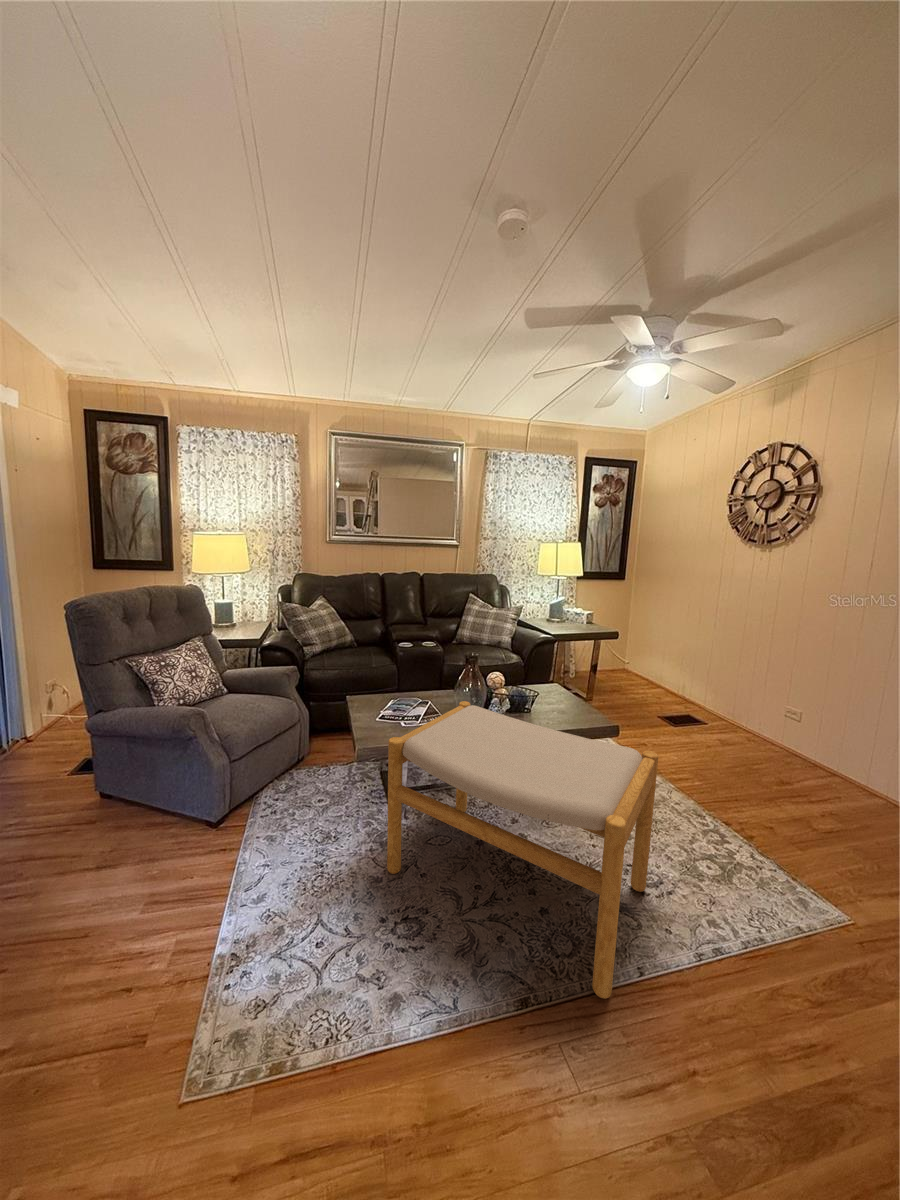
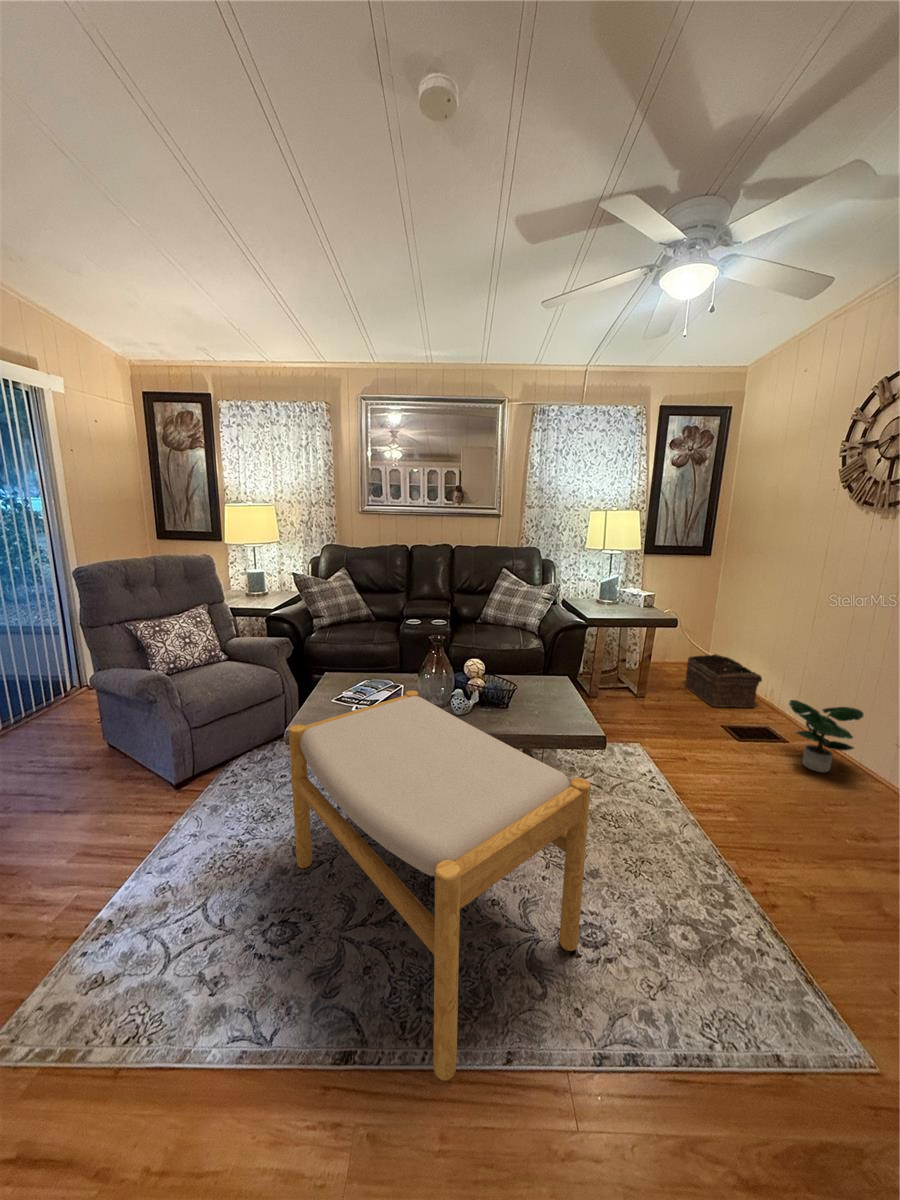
basket: none [619,659,679,701] -> present [685,654,762,708]
potted plant: none [712,688,762,741] -> present [789,700,863,772]

